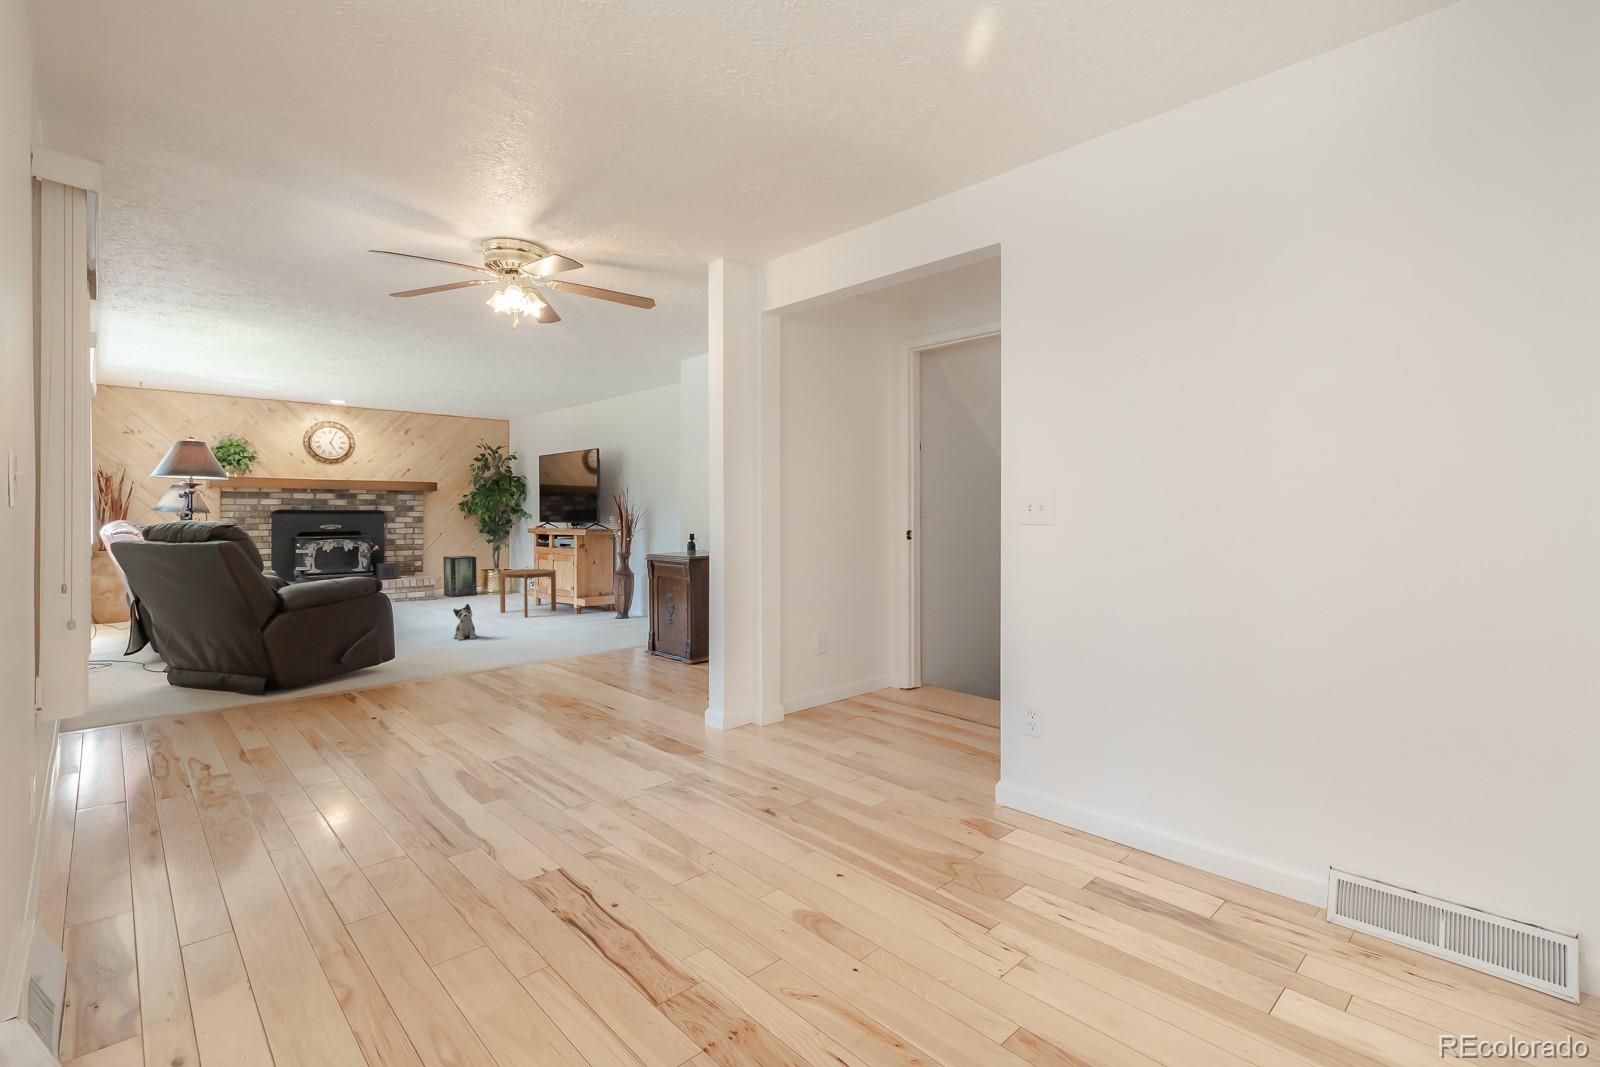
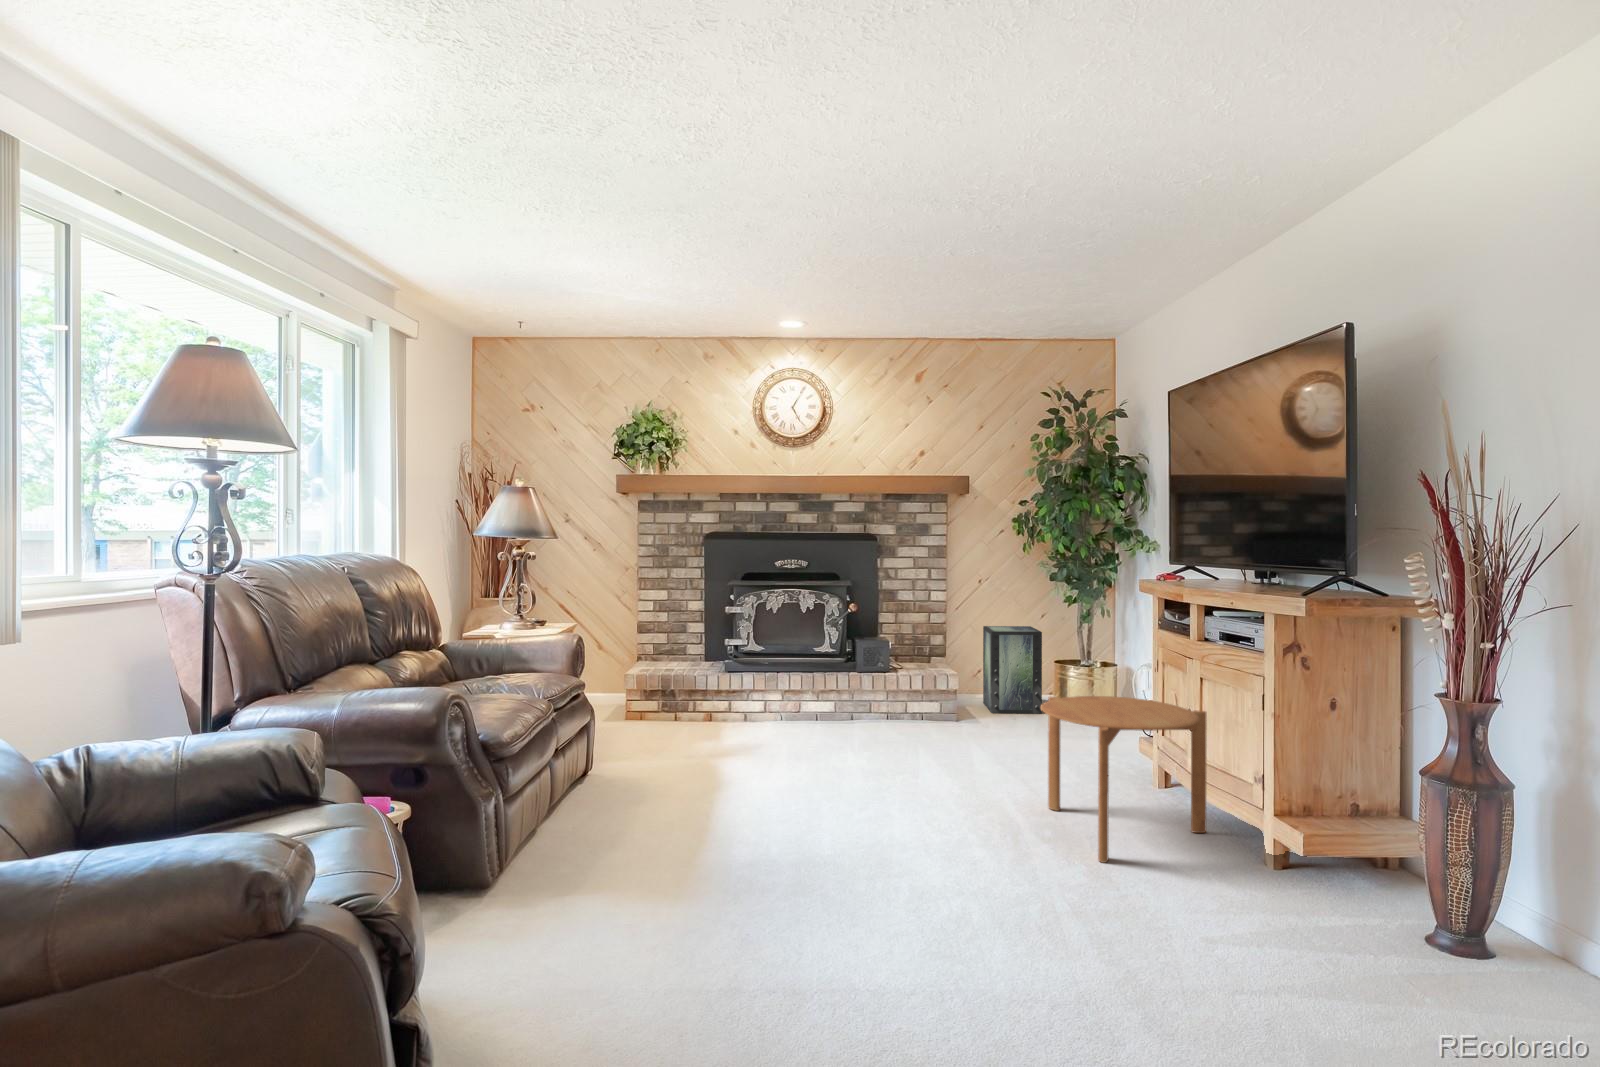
plush toy: present [453,604,477,640] -> none [798,866,878,1010]

